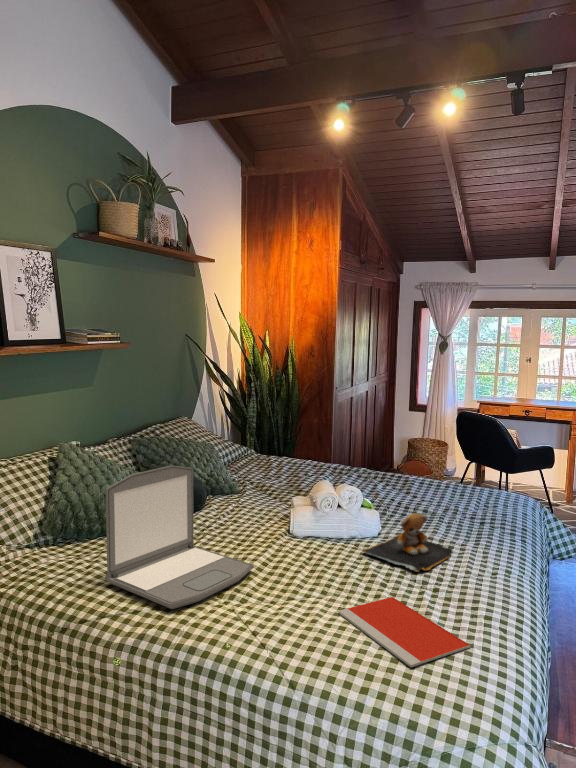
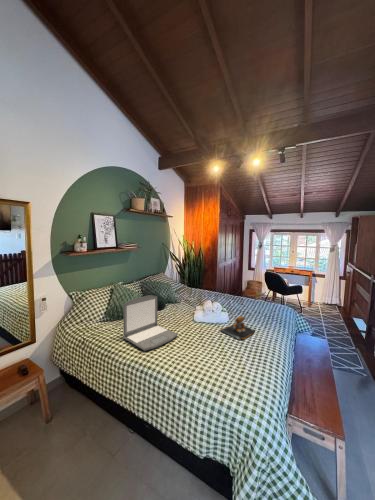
notebook: present [338,597,470,667] -> none [206,350,256,382]

